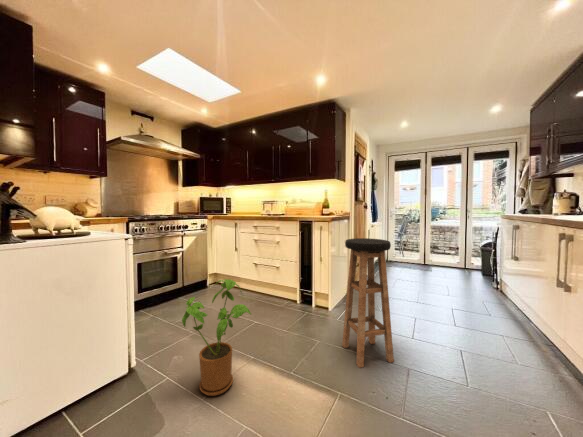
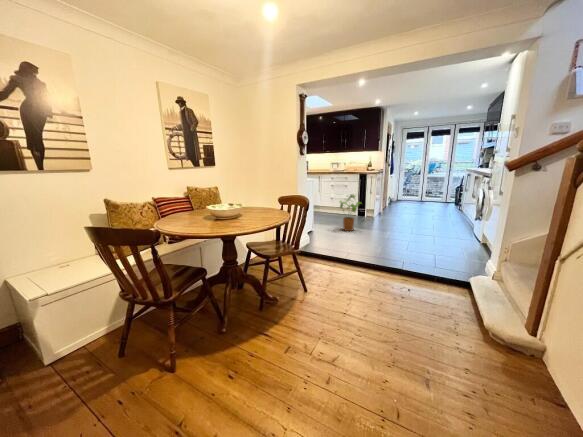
bar stool: present [342,238,394,368] -> none [386,181,409,227]

